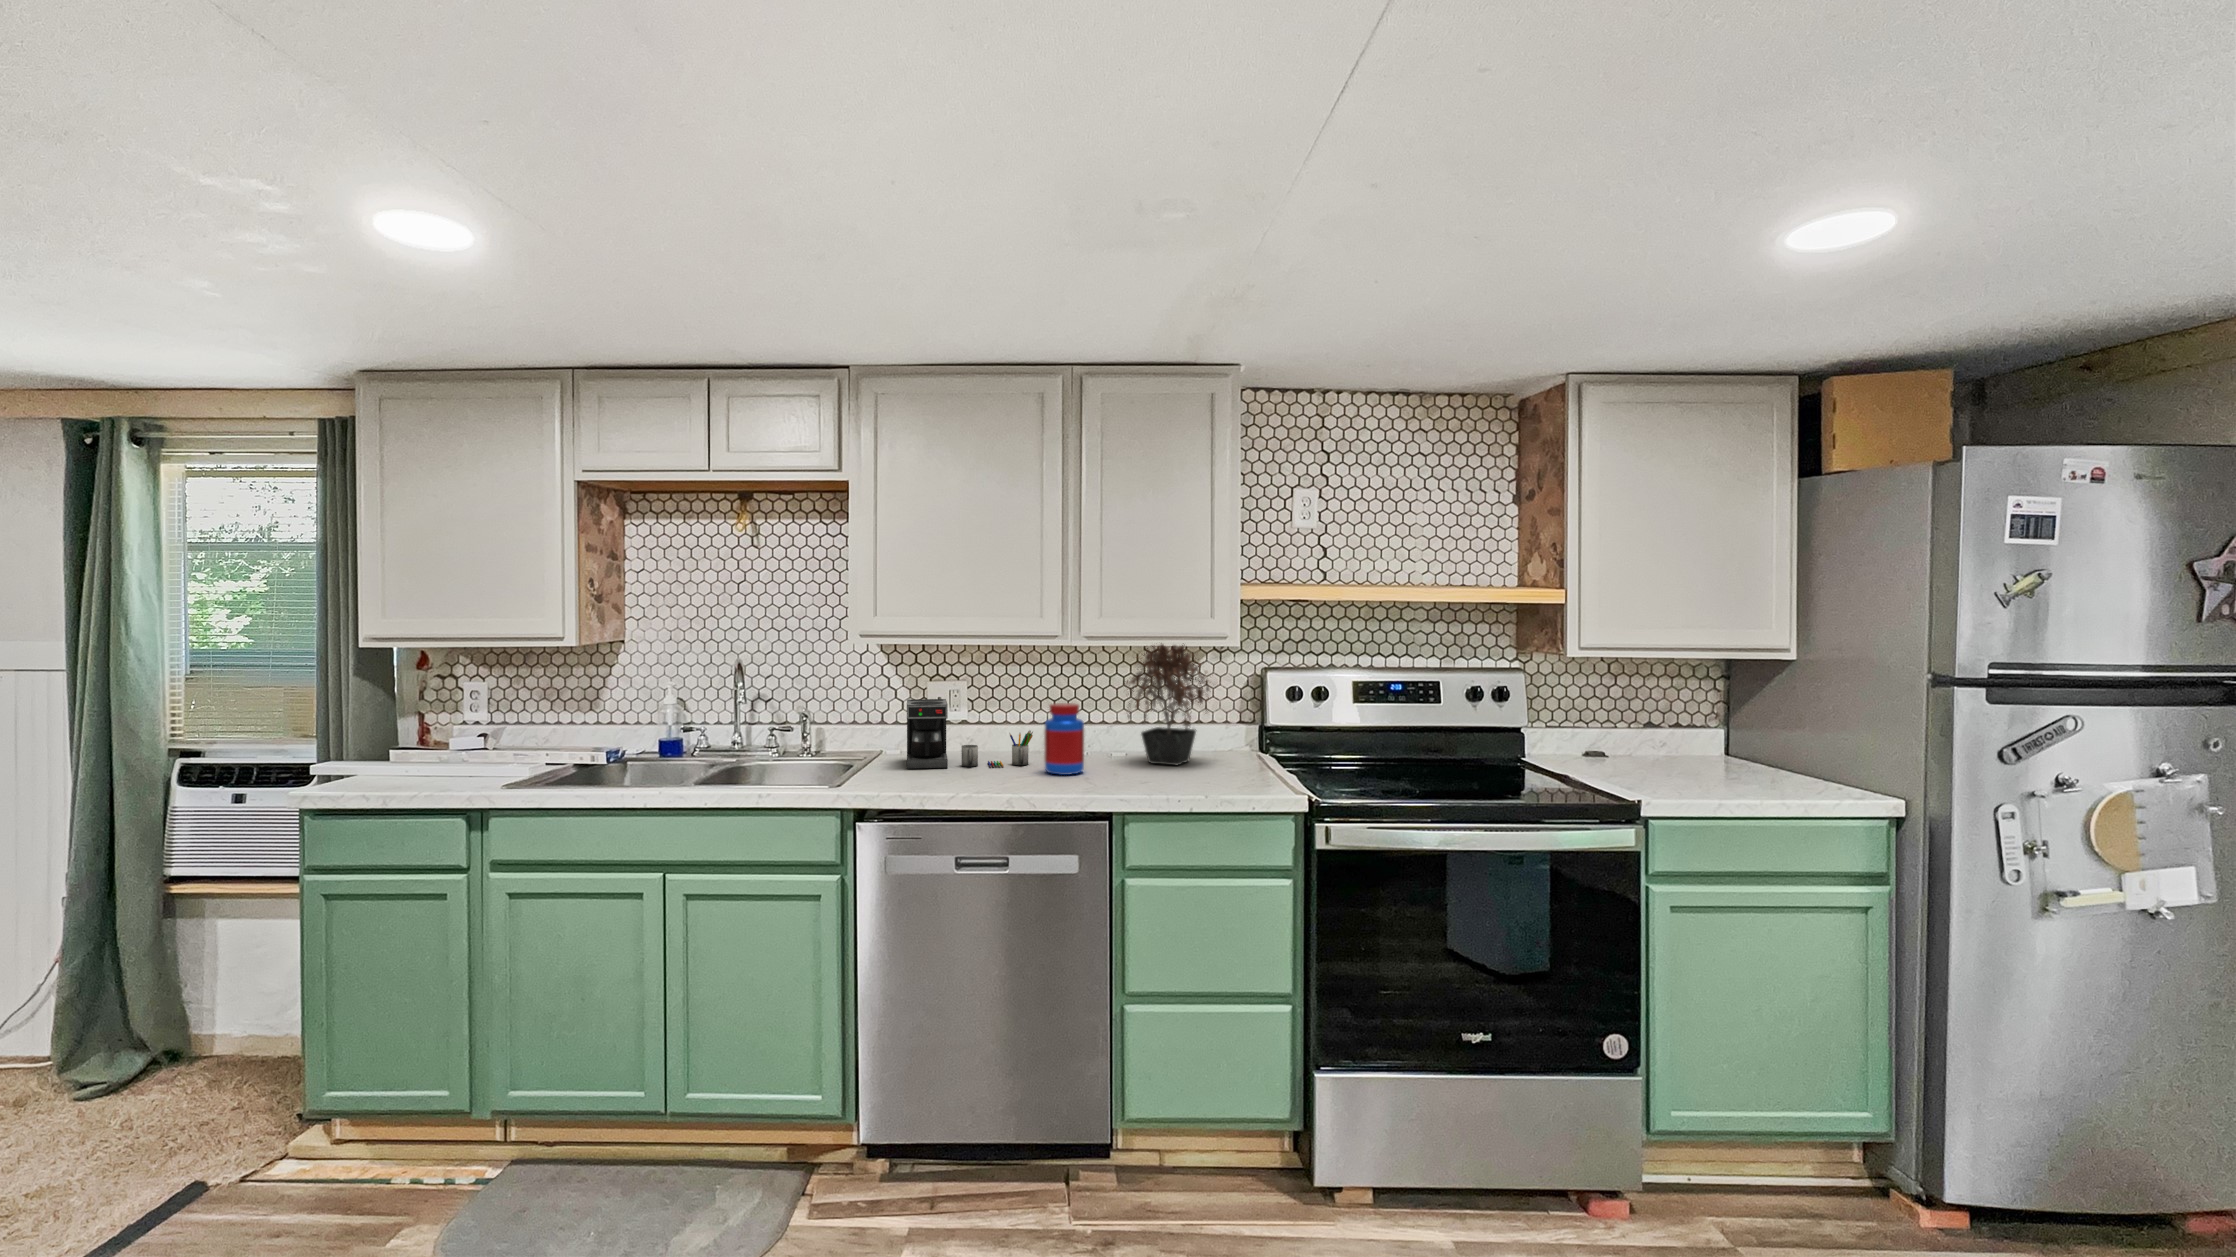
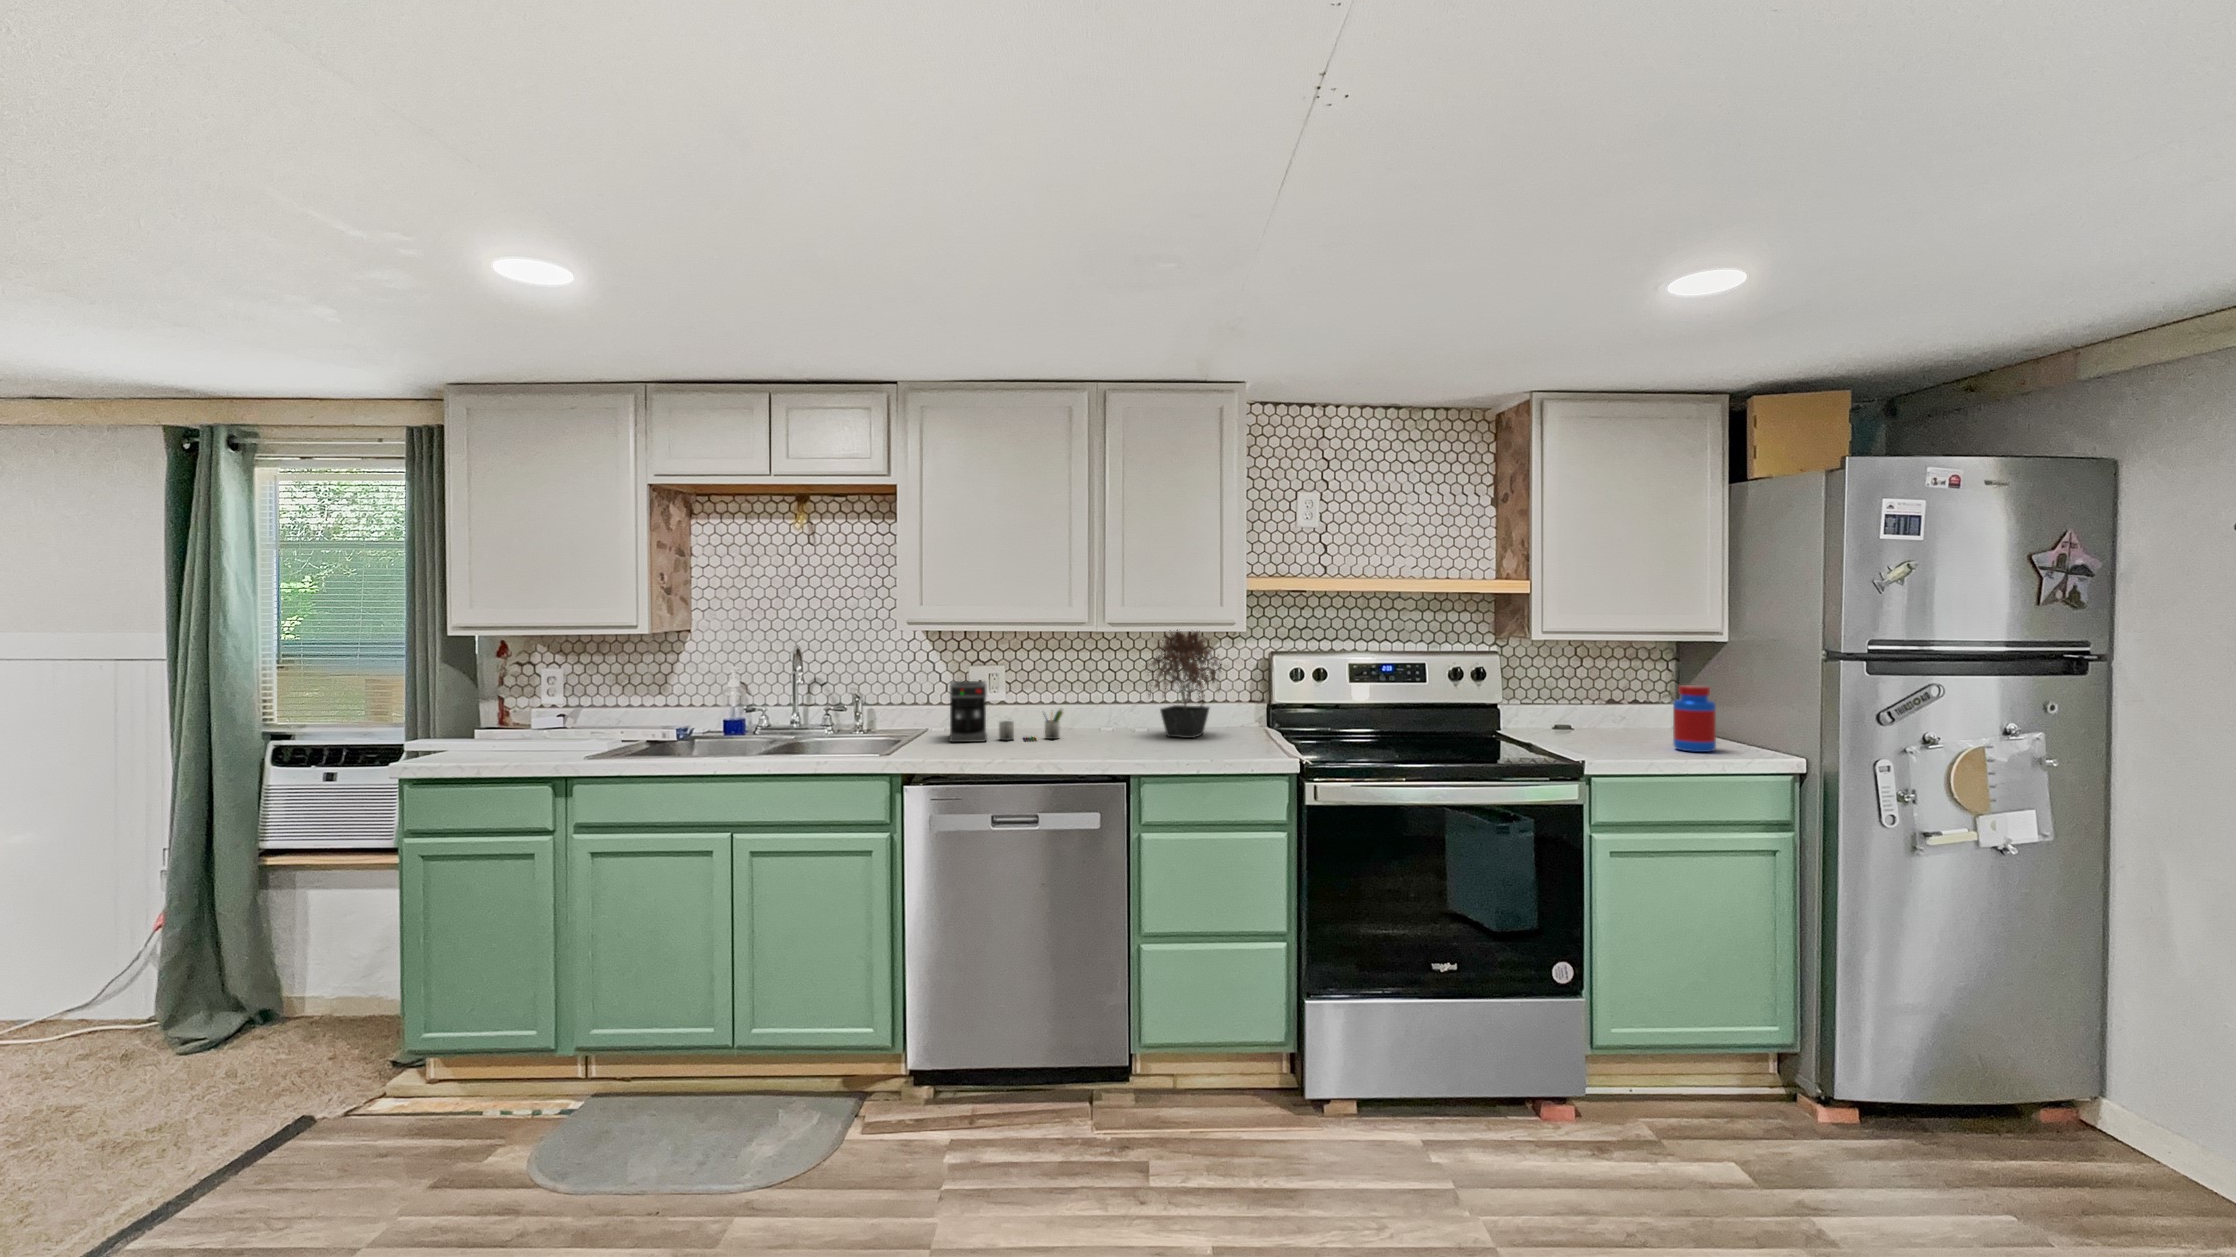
jar: present [1044,703,1084,775] -> present [1673,685,1716,752]

